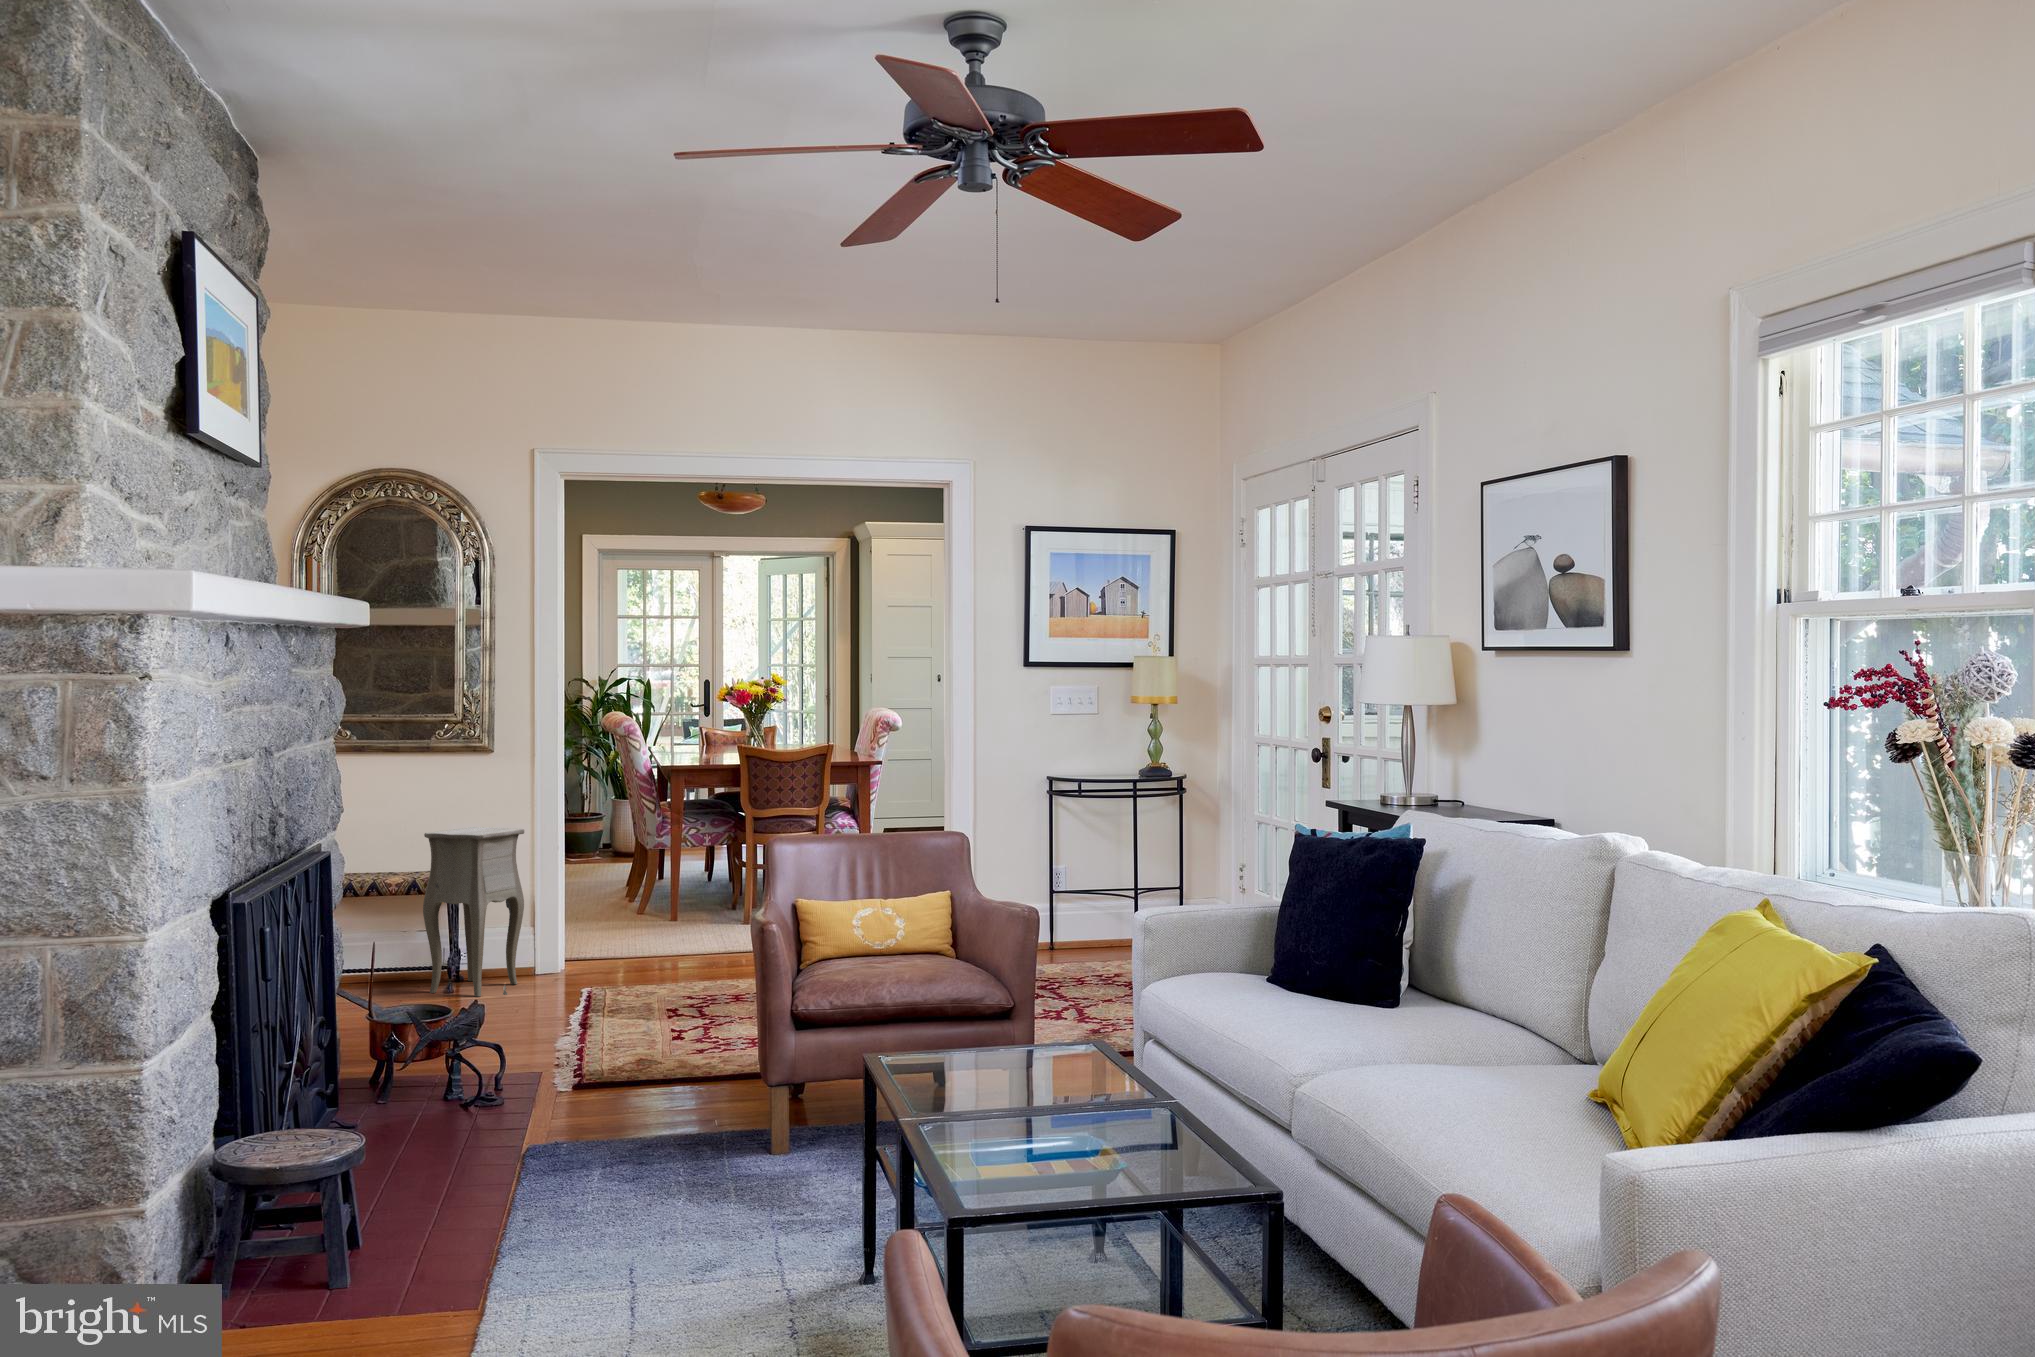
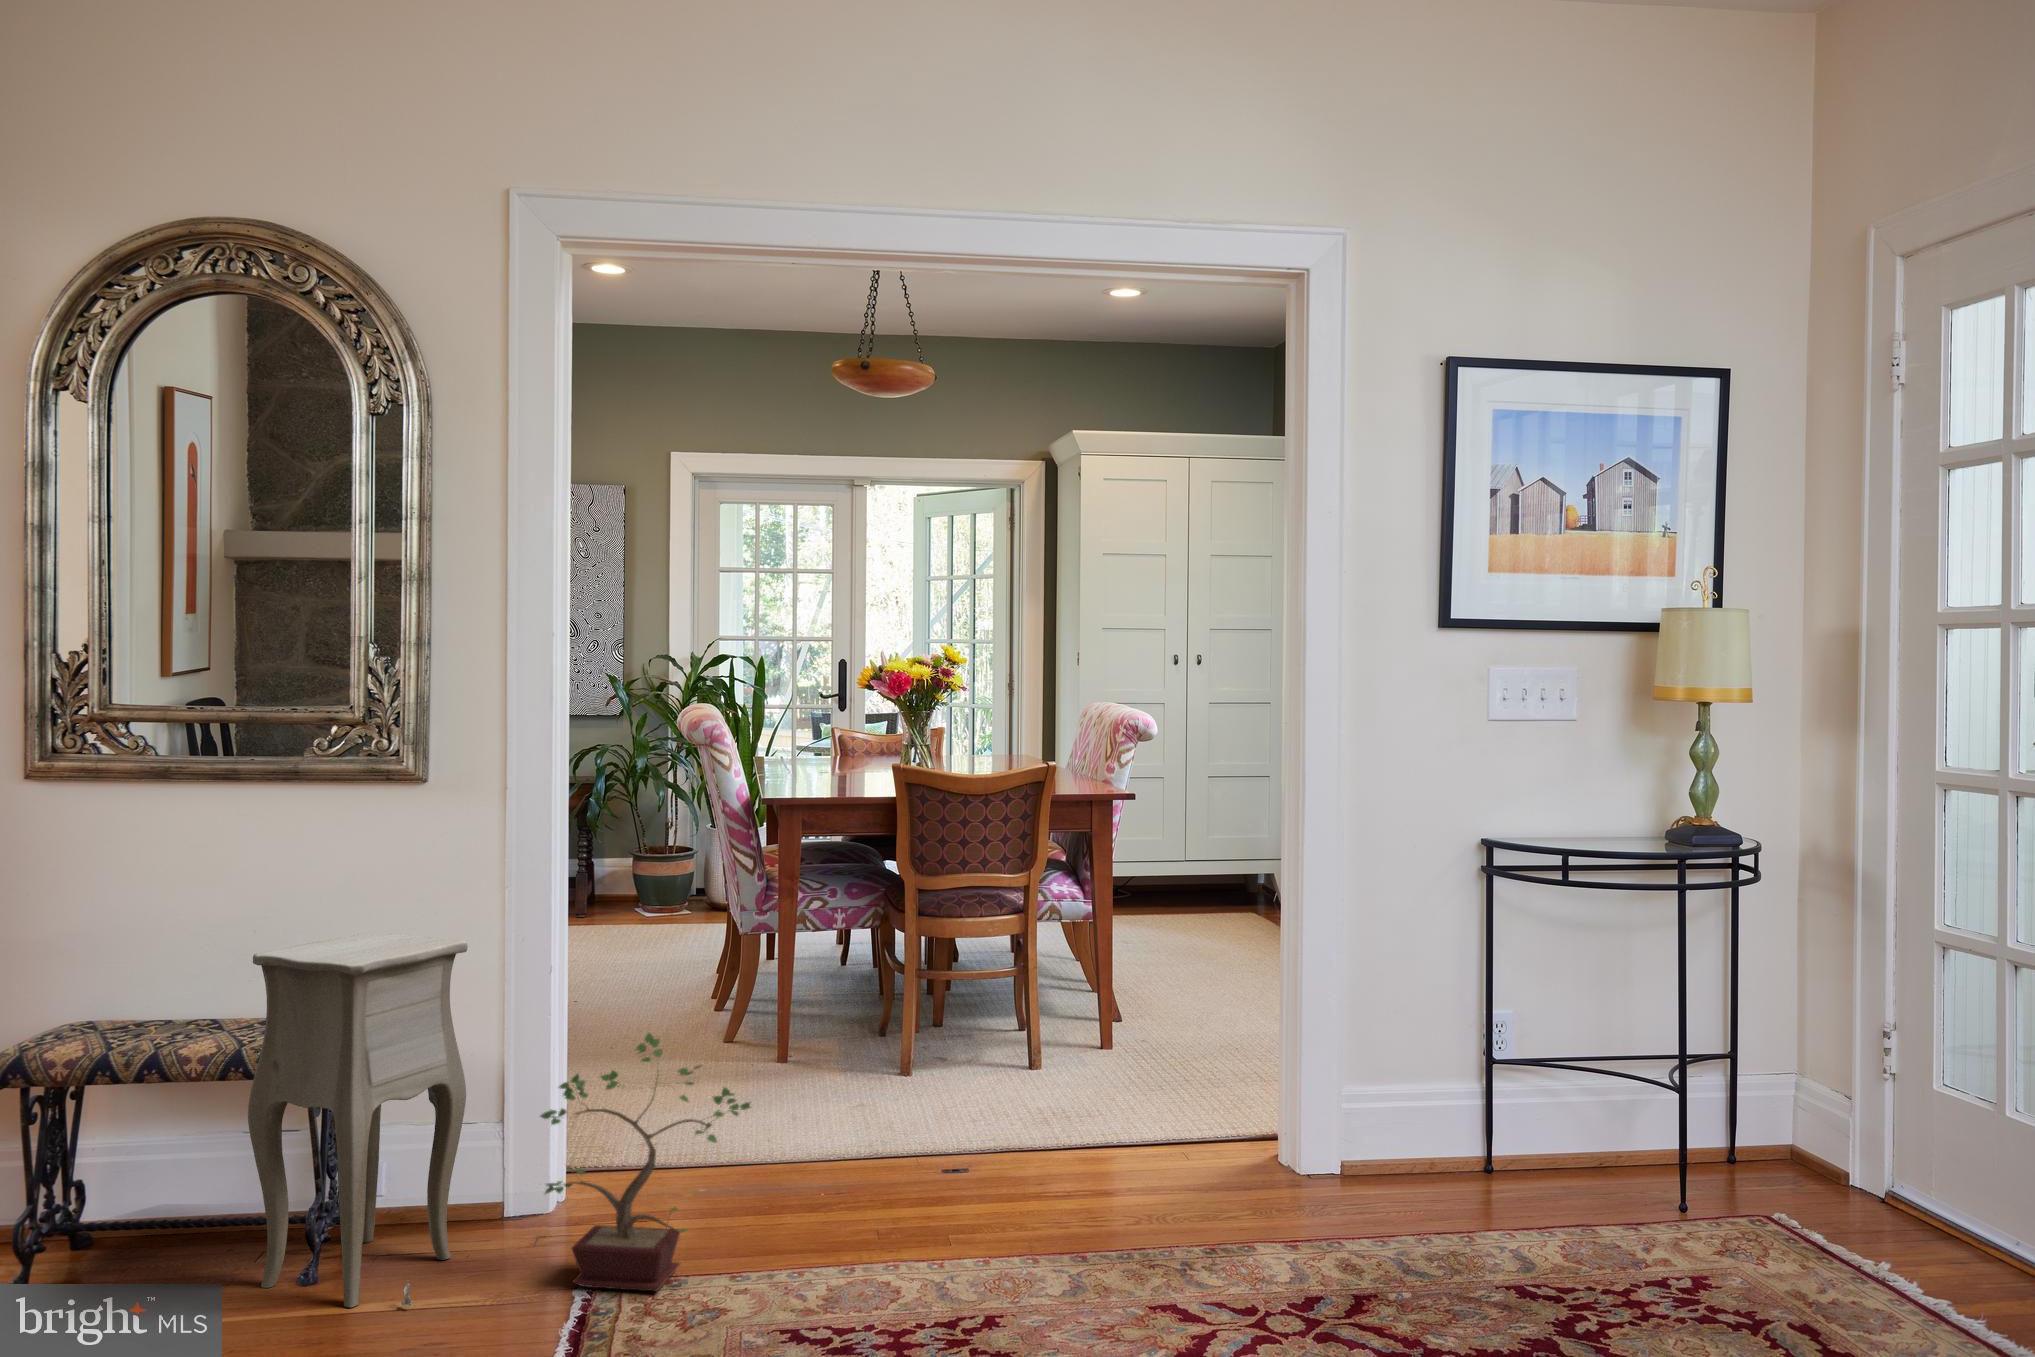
potted plant: none [563,869,670,990] -> present [541,1033,750,1291]

